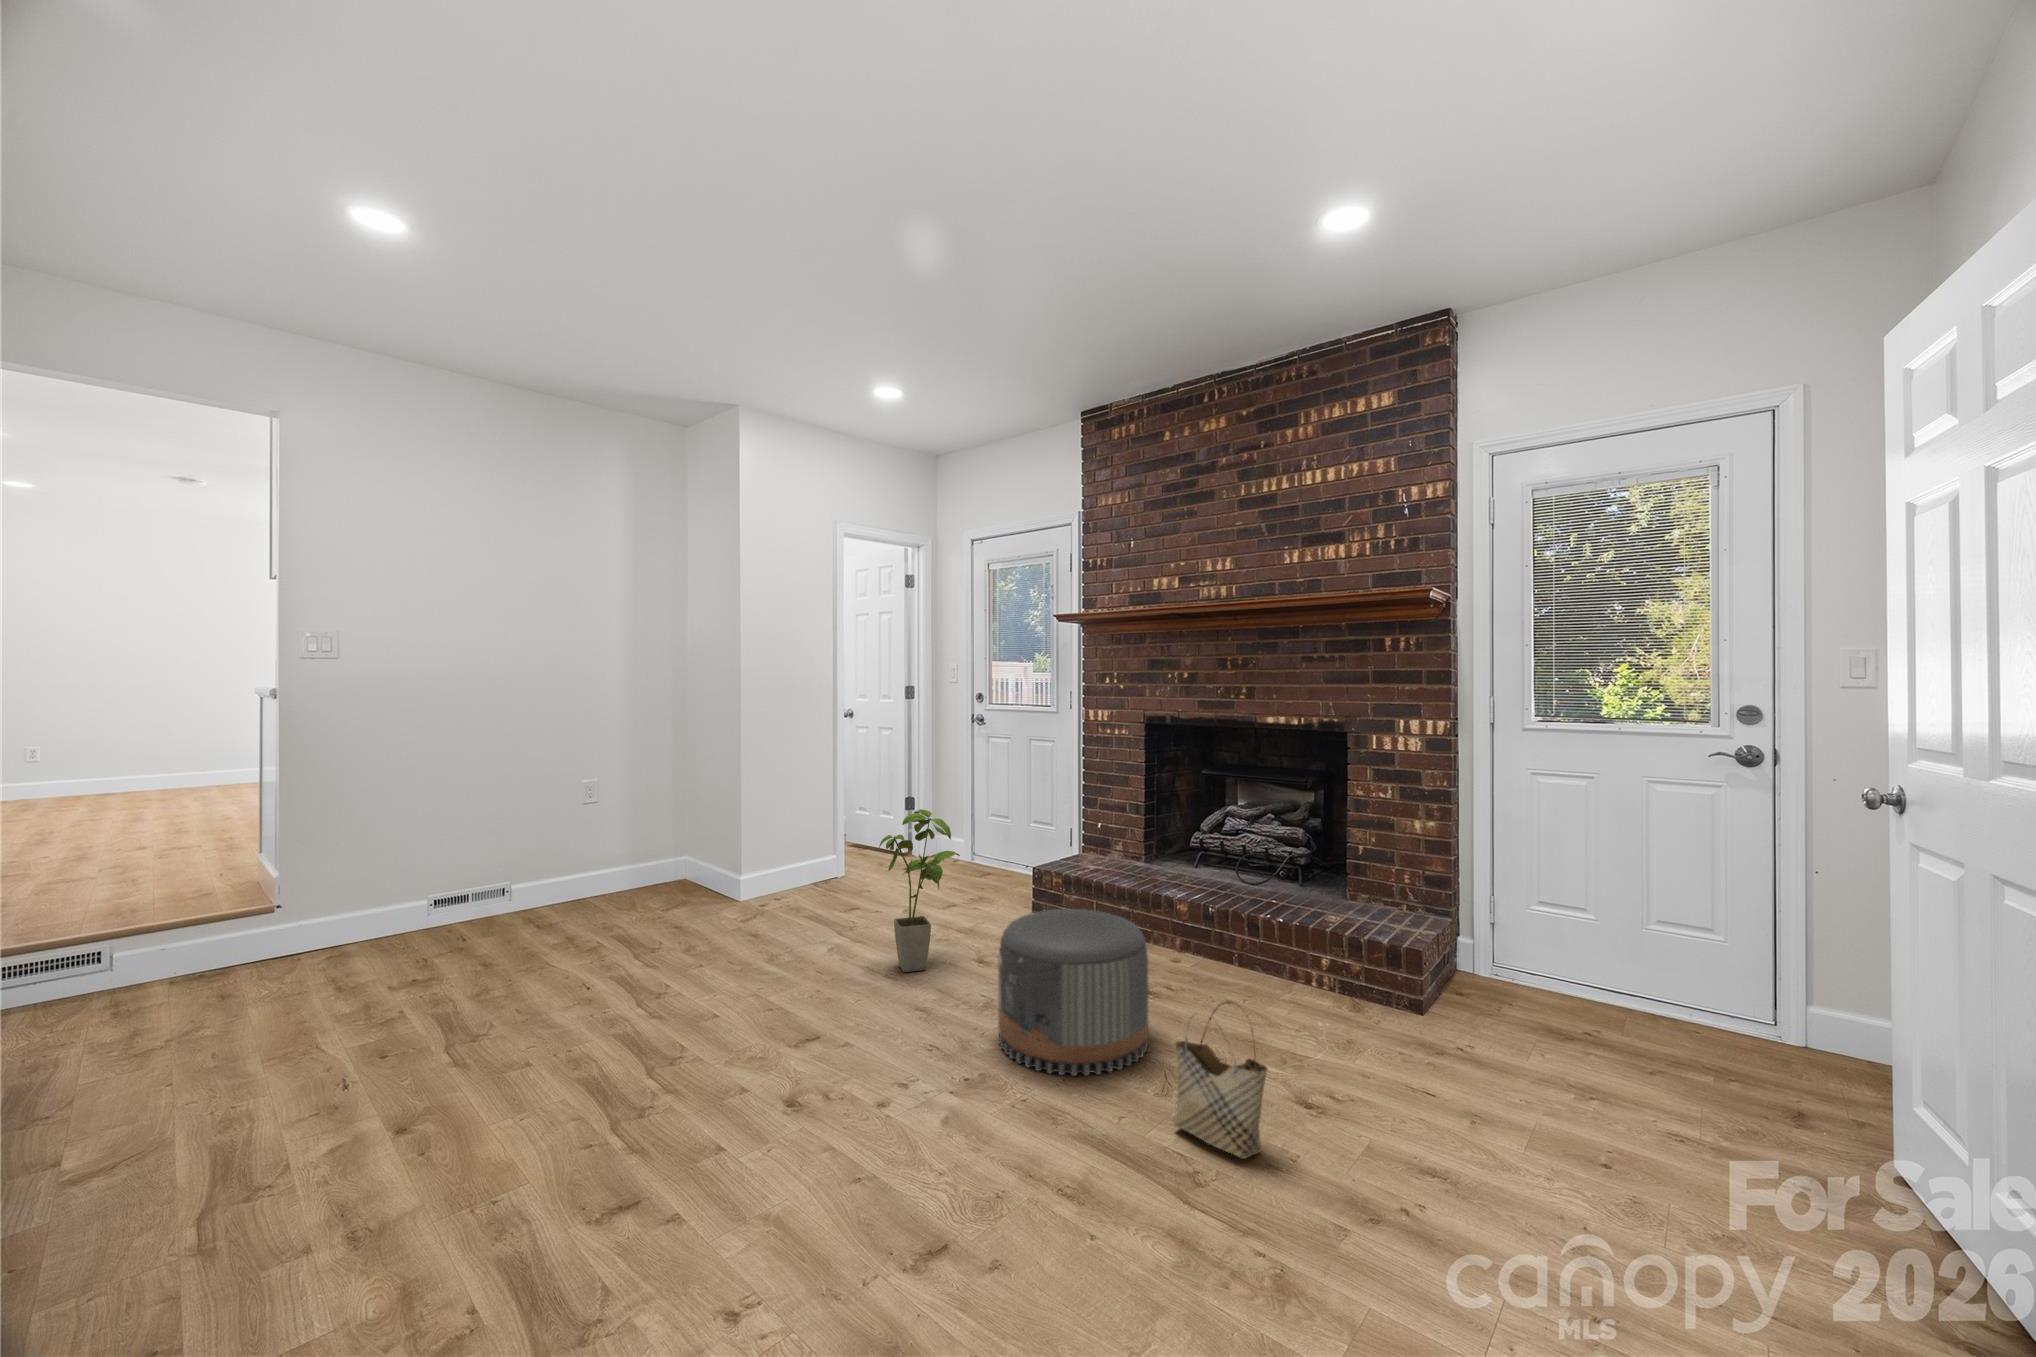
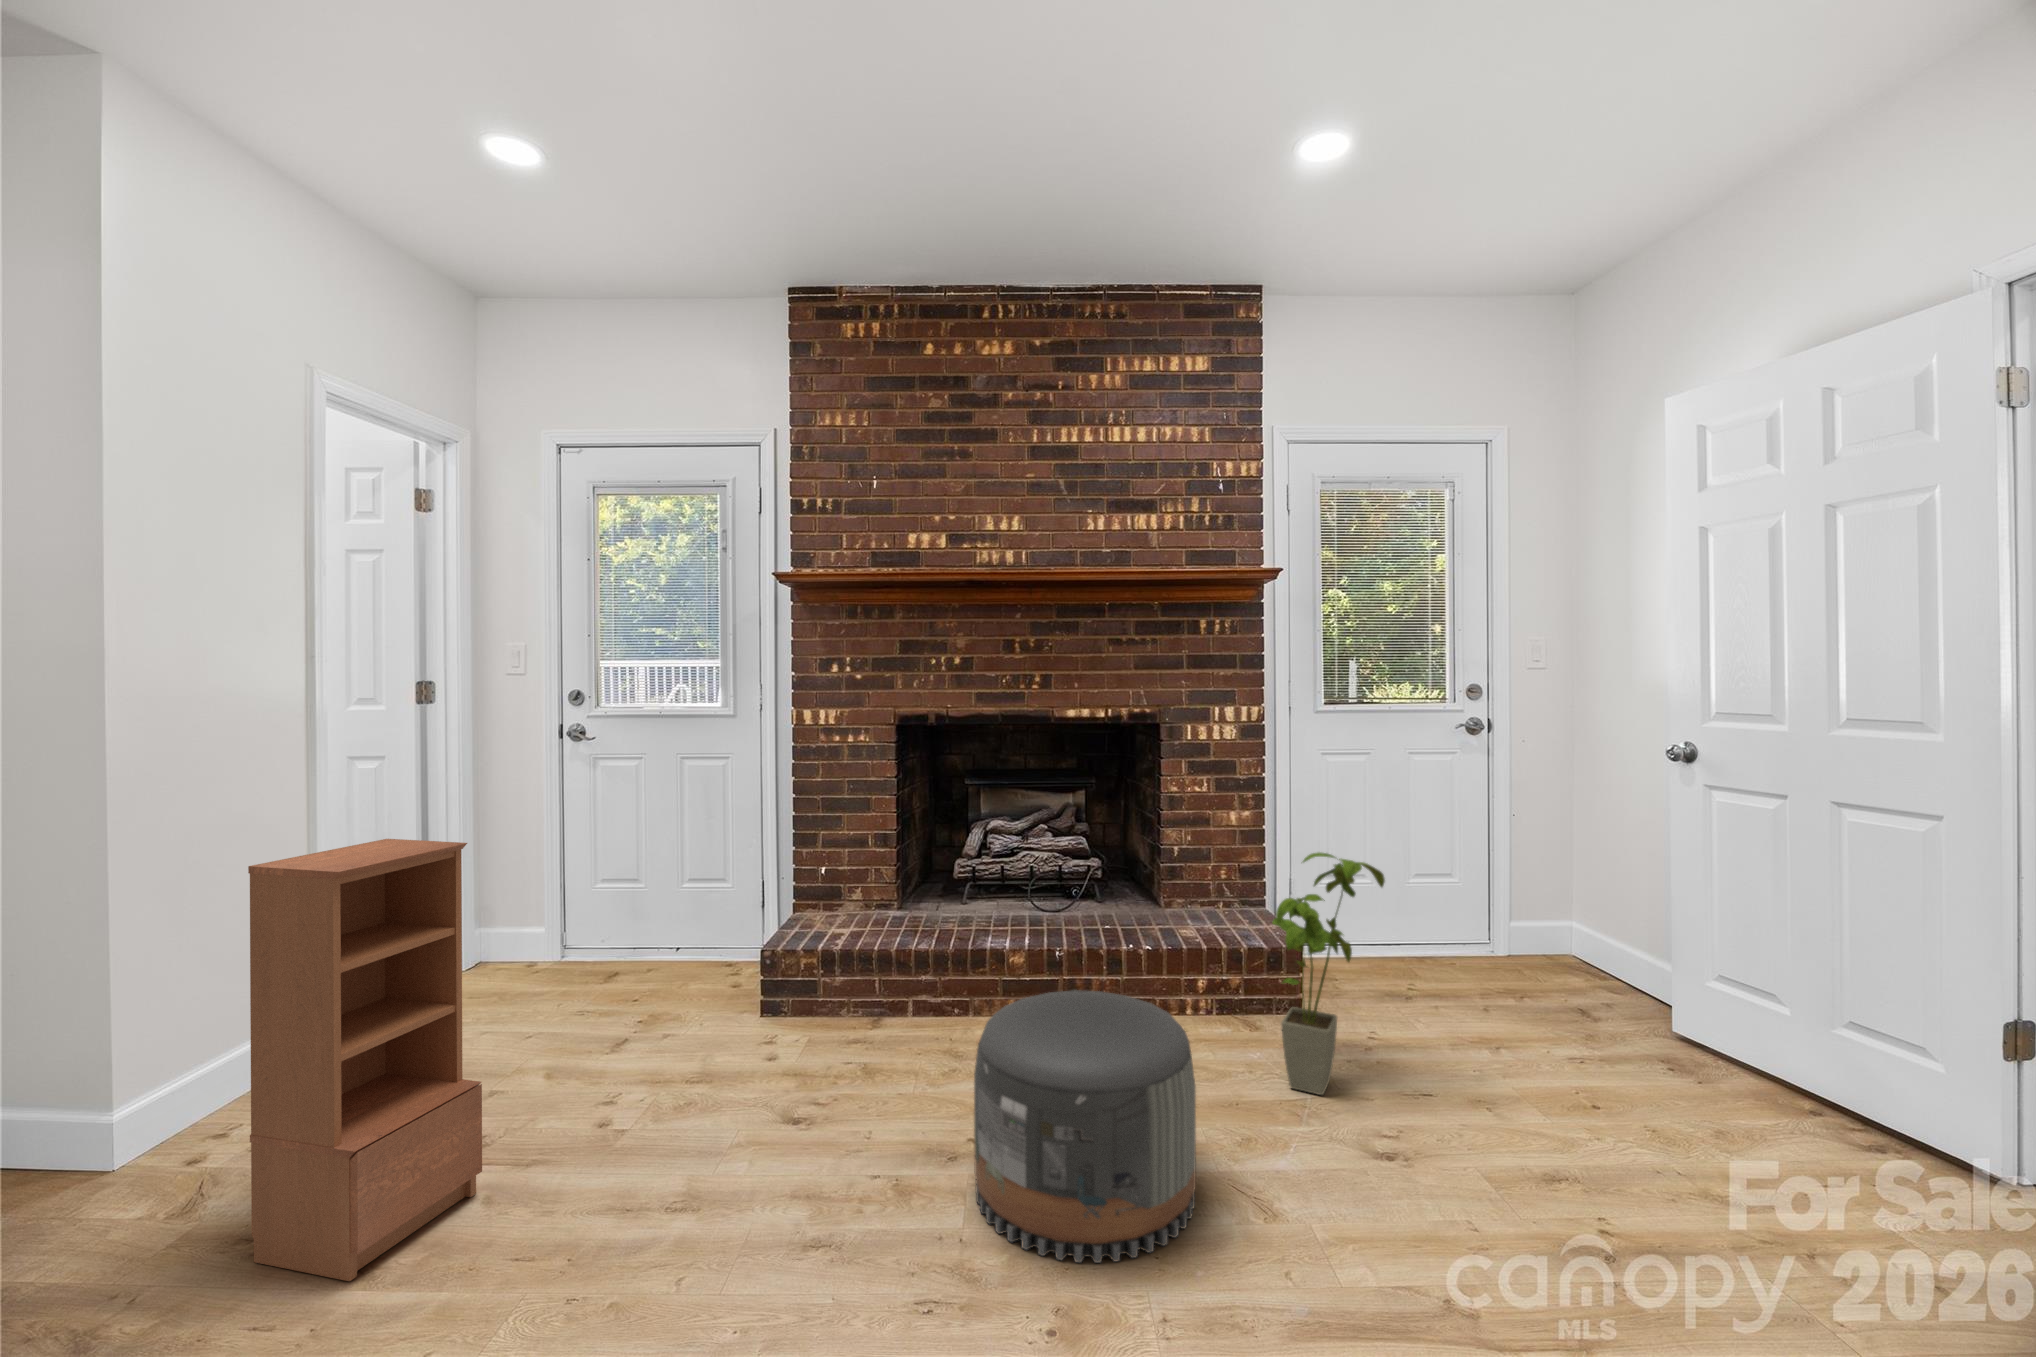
bookcase: none [741,766,826,963] -> present [248,839,482,1281]
house plant: present [879,809,960,972] -> present [1272,852,1385,1095]
woven basket: present [1174,1001,1267,1159] -> none [1344,1069,1474,1266]

